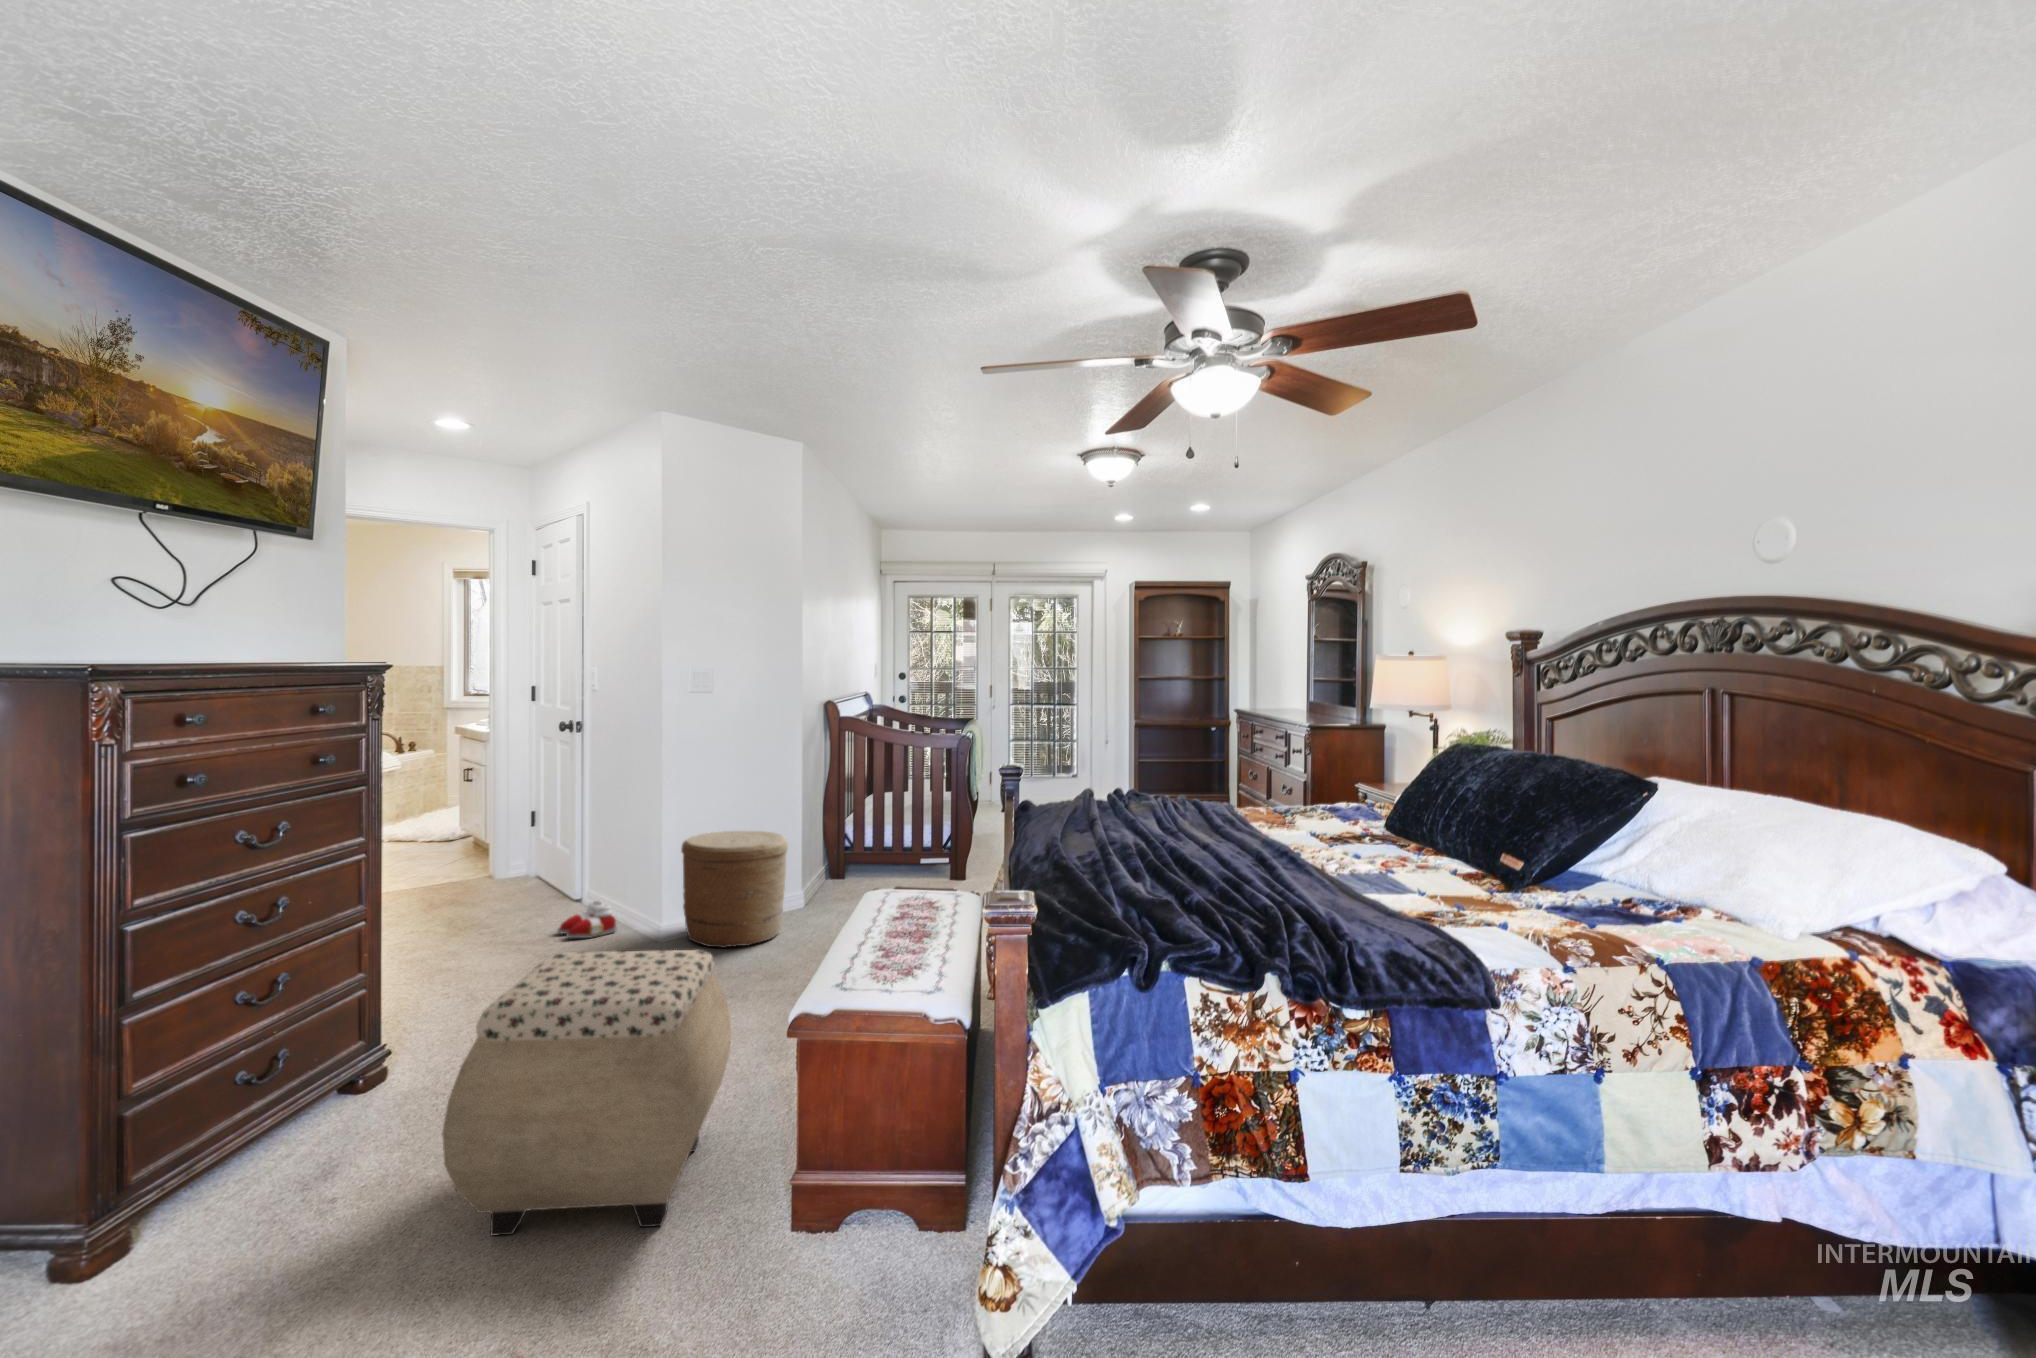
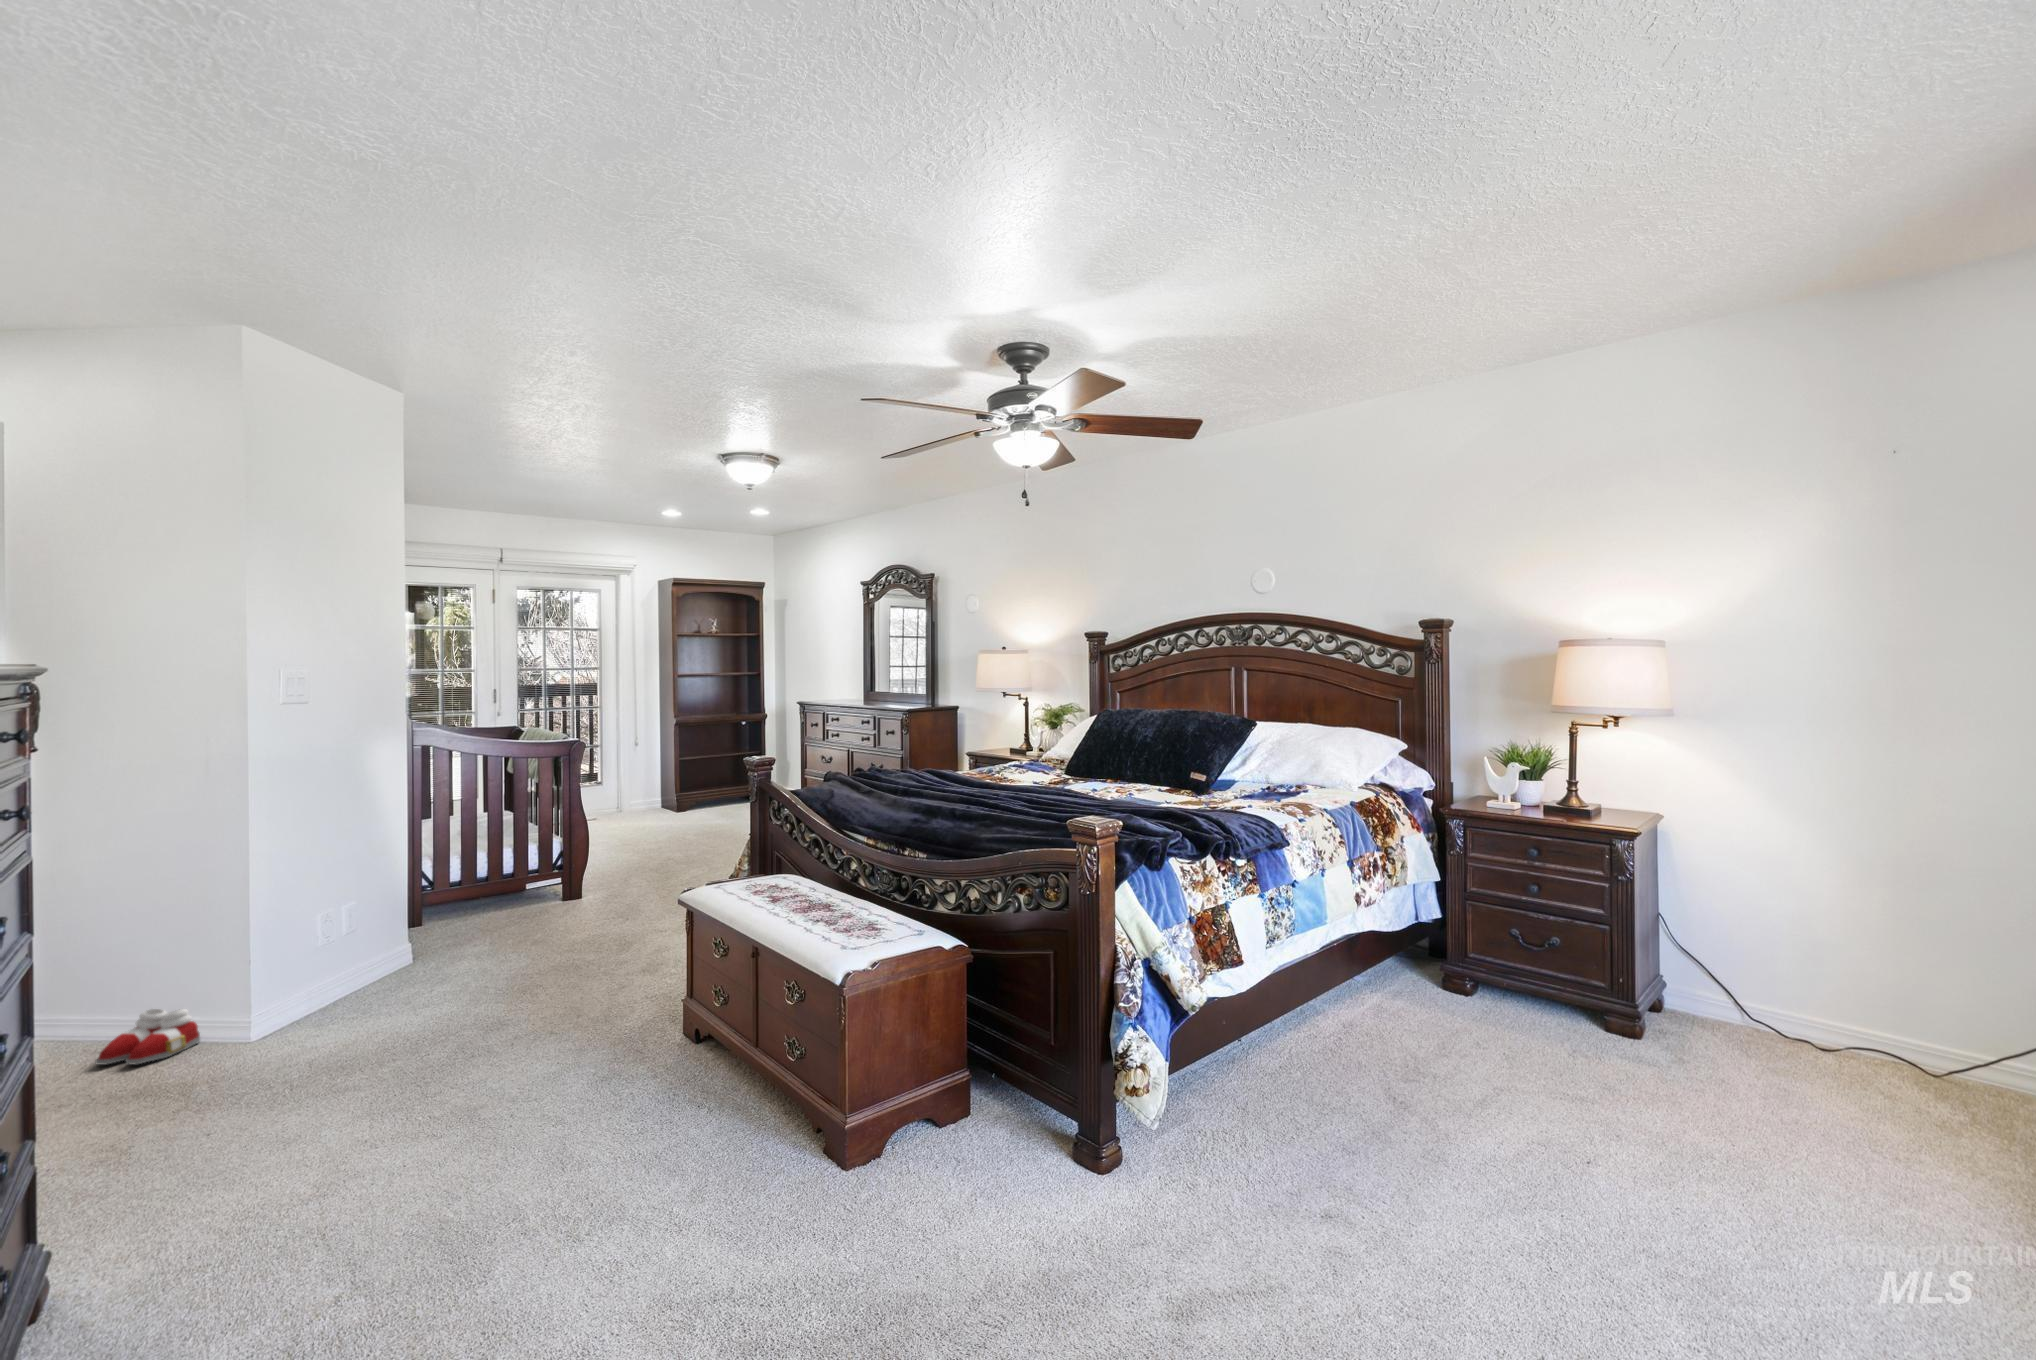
woven basket: present [681,831,788,948] -> none [315,873,468,1020]
ottoman: present [442,950,731,1236] -> none [501,956,800,1274]

